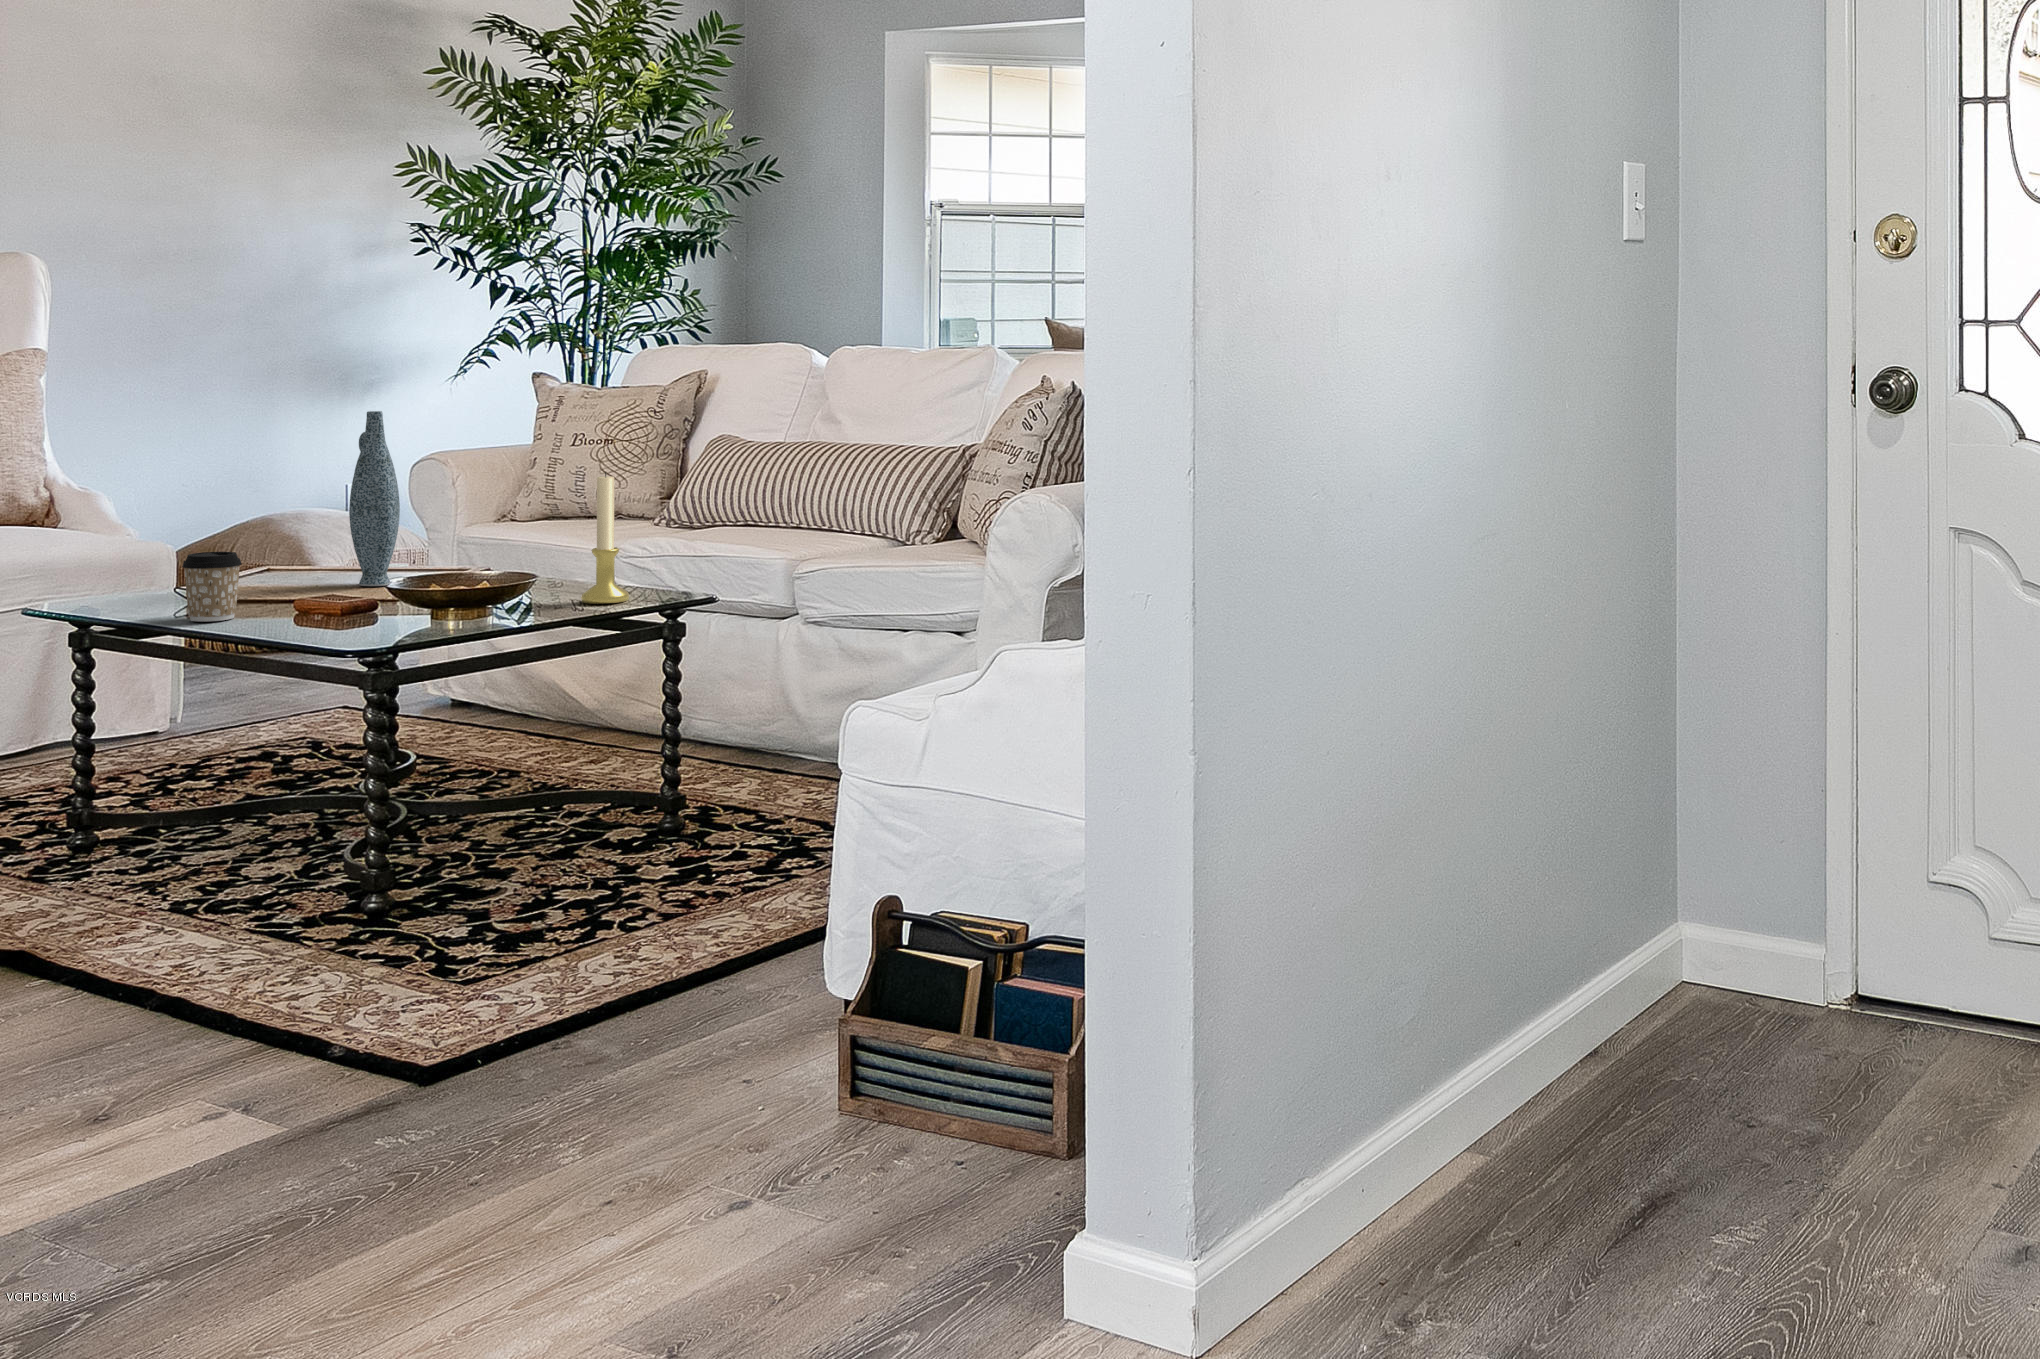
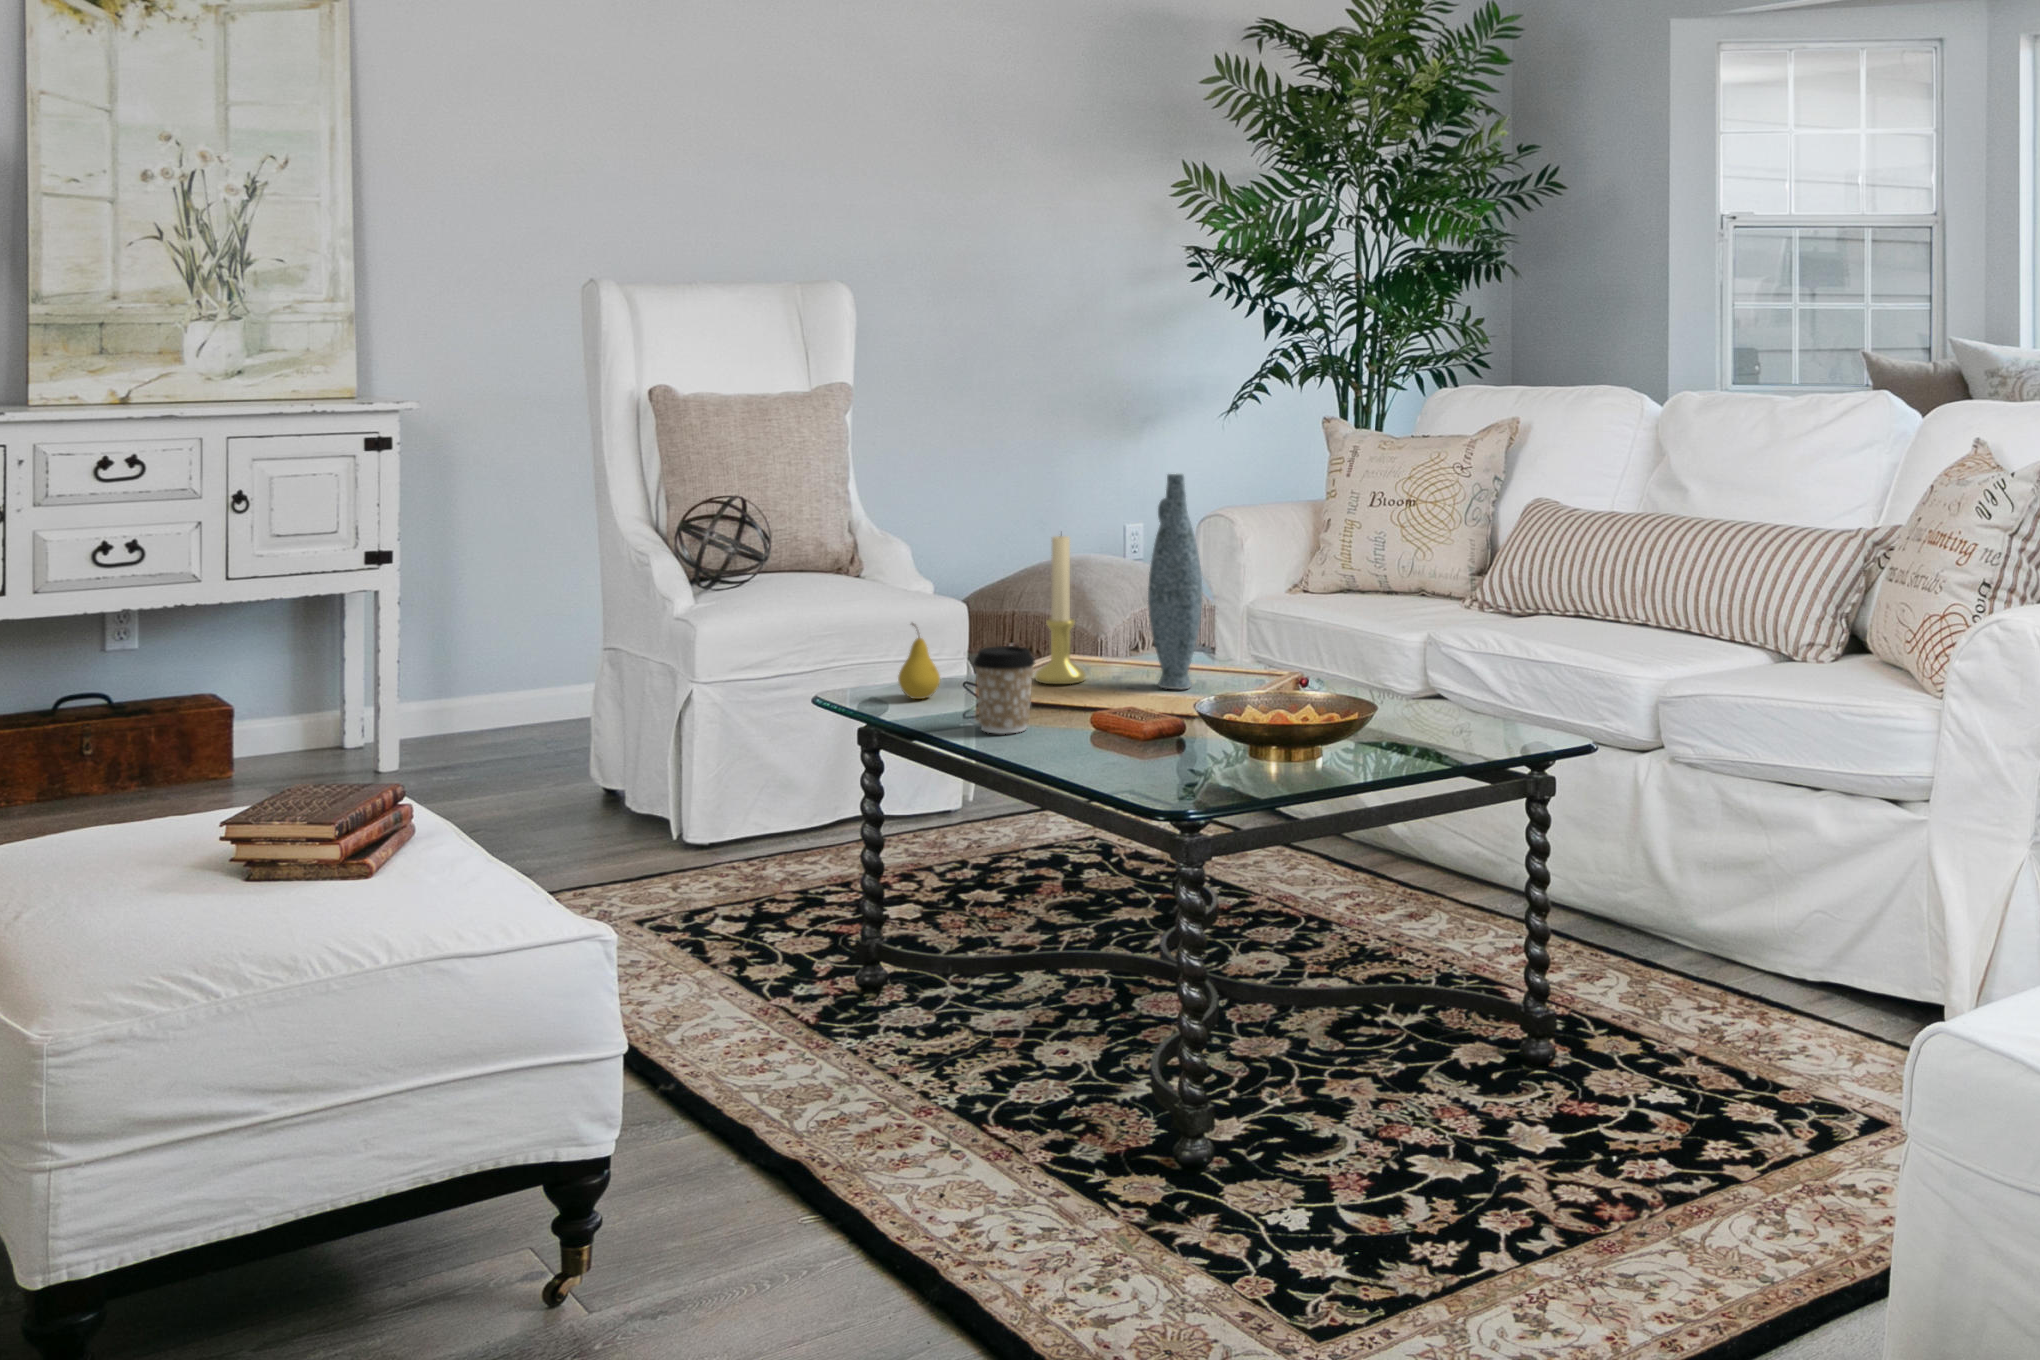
candle holder: present [581,472,629,604] -> present [1035,535,1086,684]
fruit: none [106,541,149,604] -> present [898,623,940,699]

